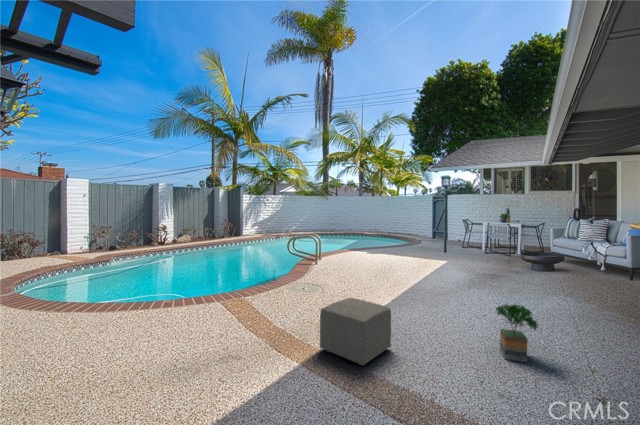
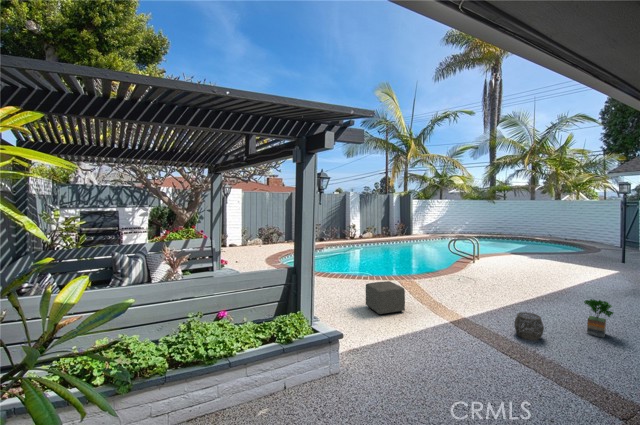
ottoman: present [320,298,391,366] -> present [366,281,405,315]
woven basket: none [424,345,473,401] -> present [514,312,544,340]

